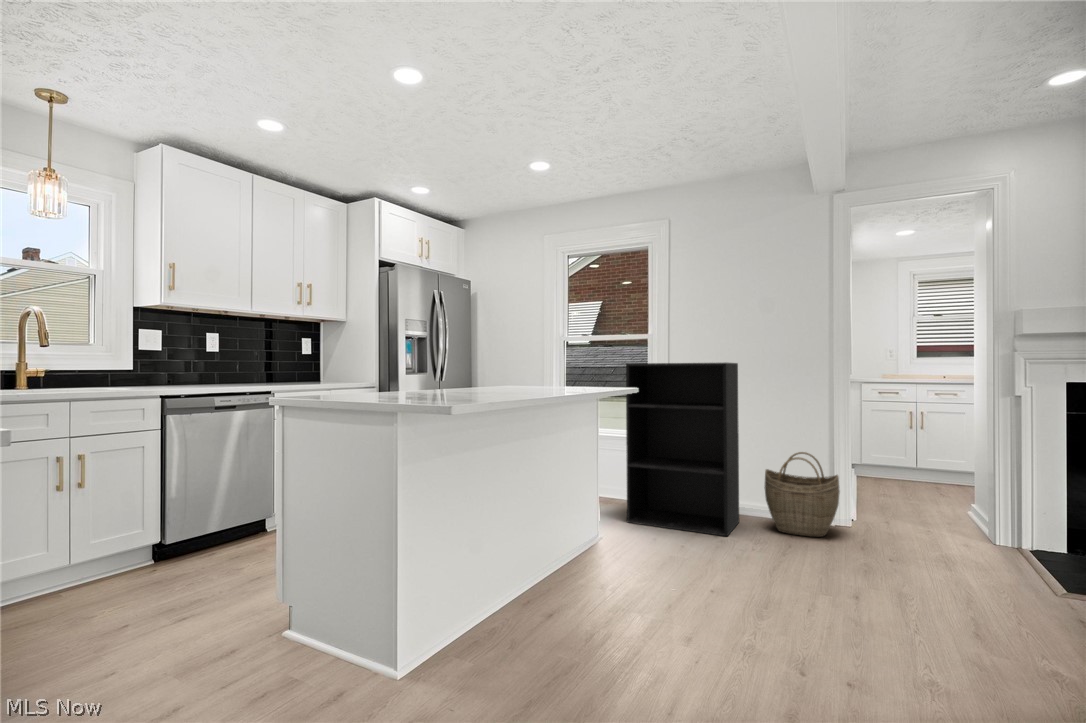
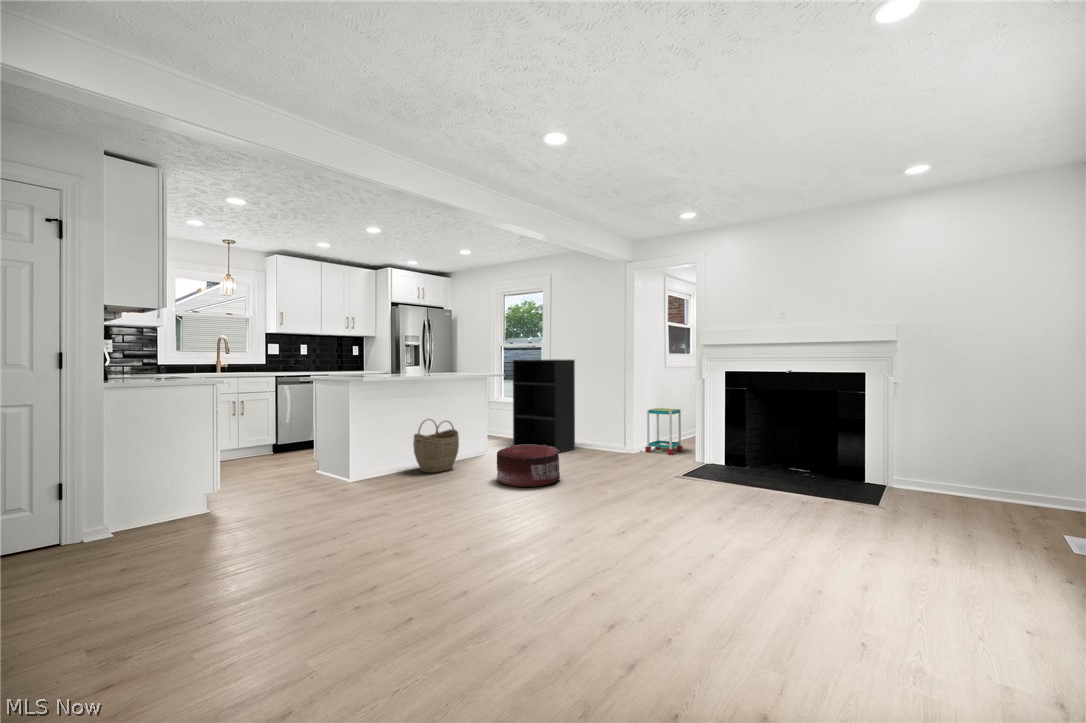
side table: none [864,446,925,531] -> present [645,408,683,455]
woven basket: present [764,452,840,537] -> present [413,419,459,473]
pouf: none [743,545,909,673] -> present [497,445,560,487]

